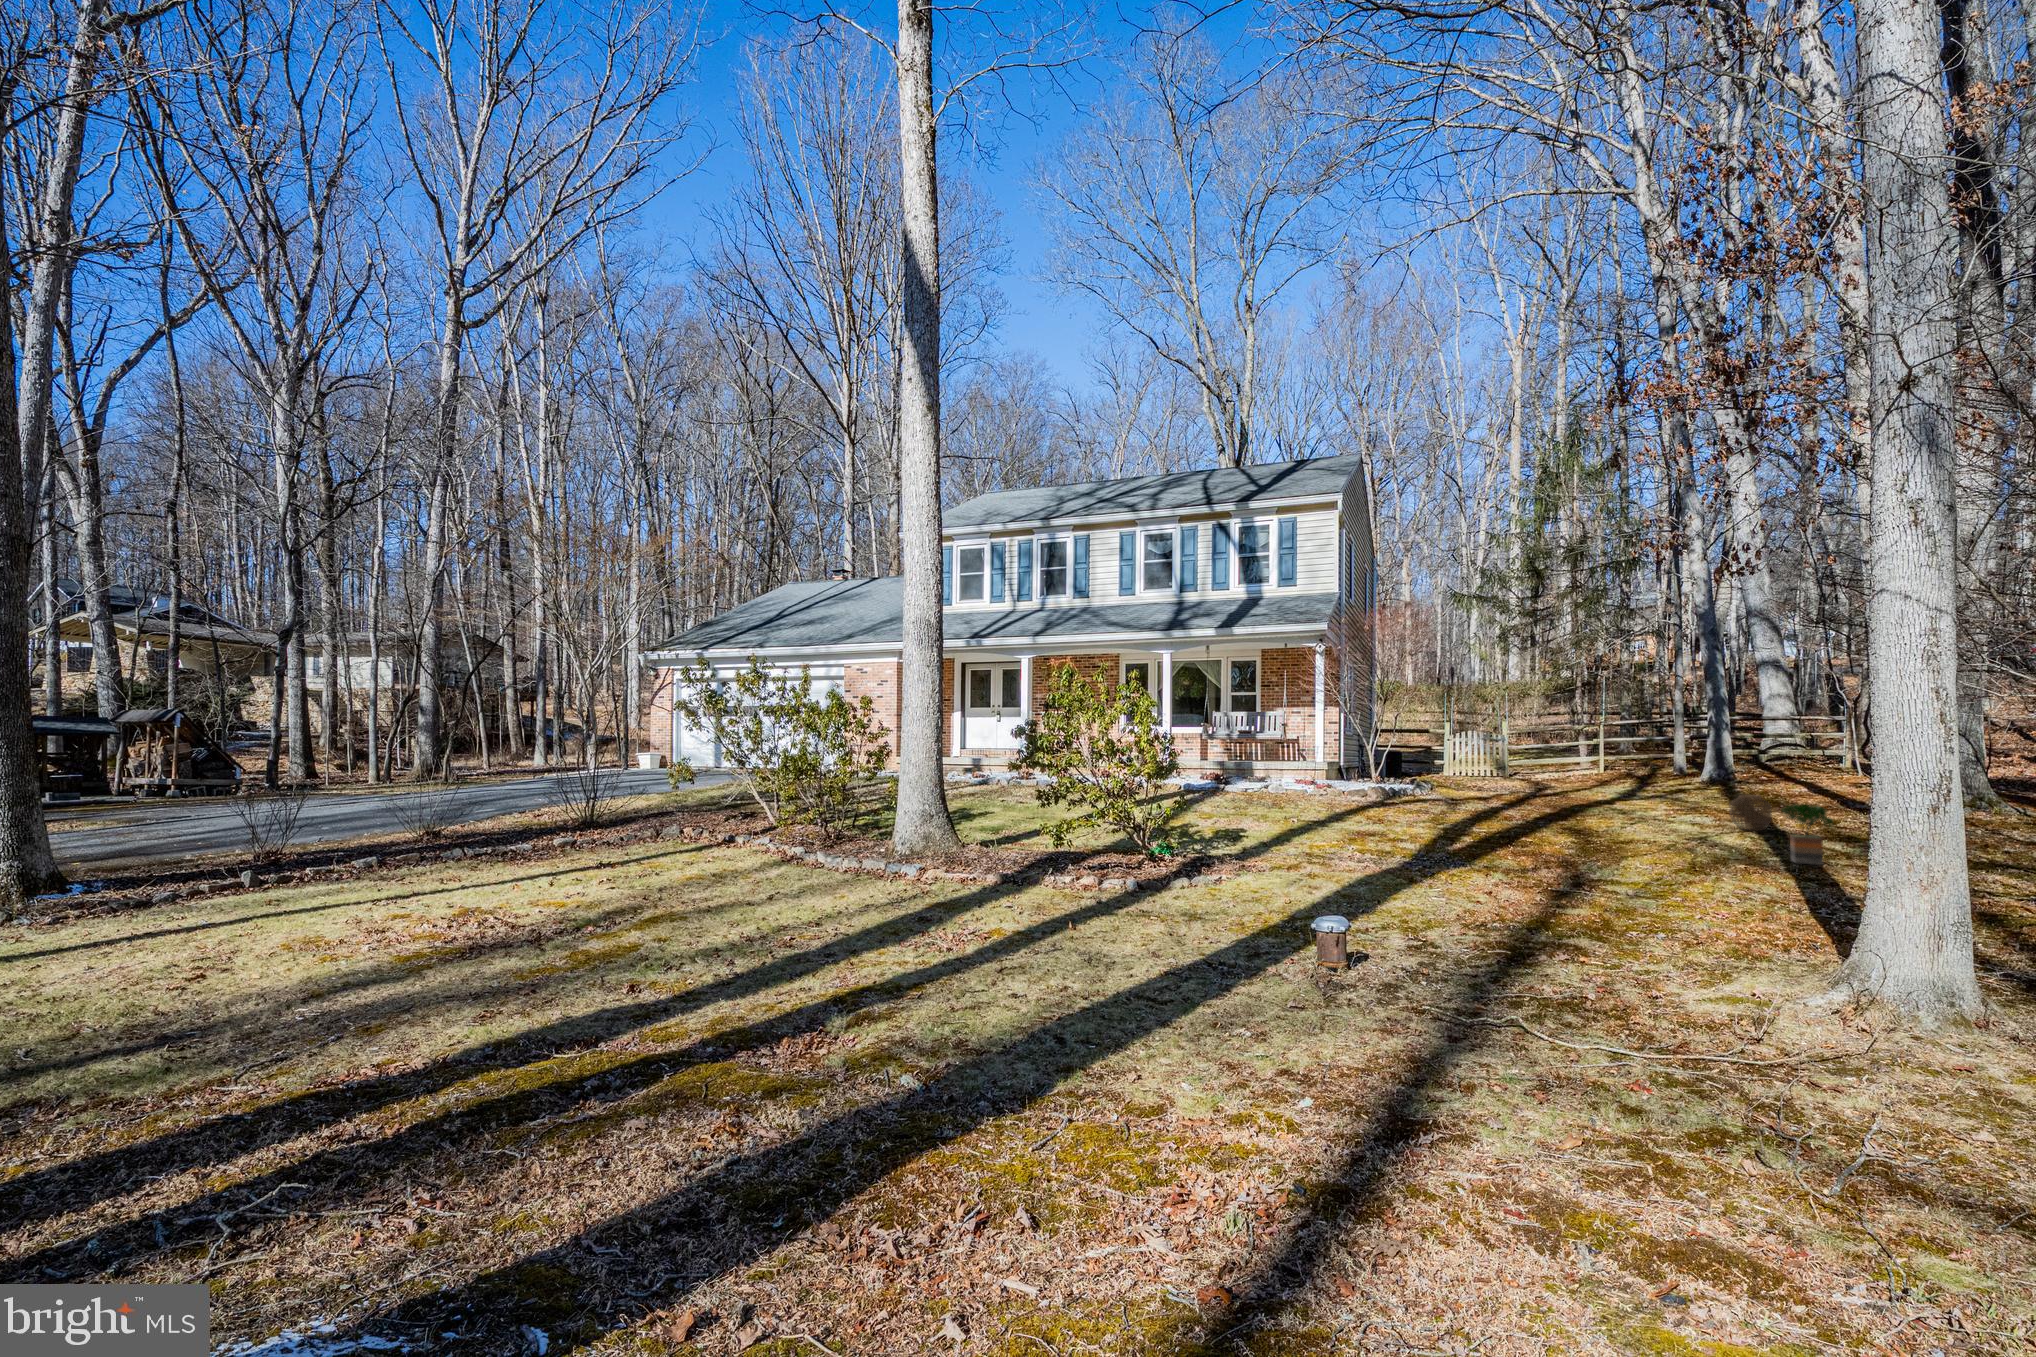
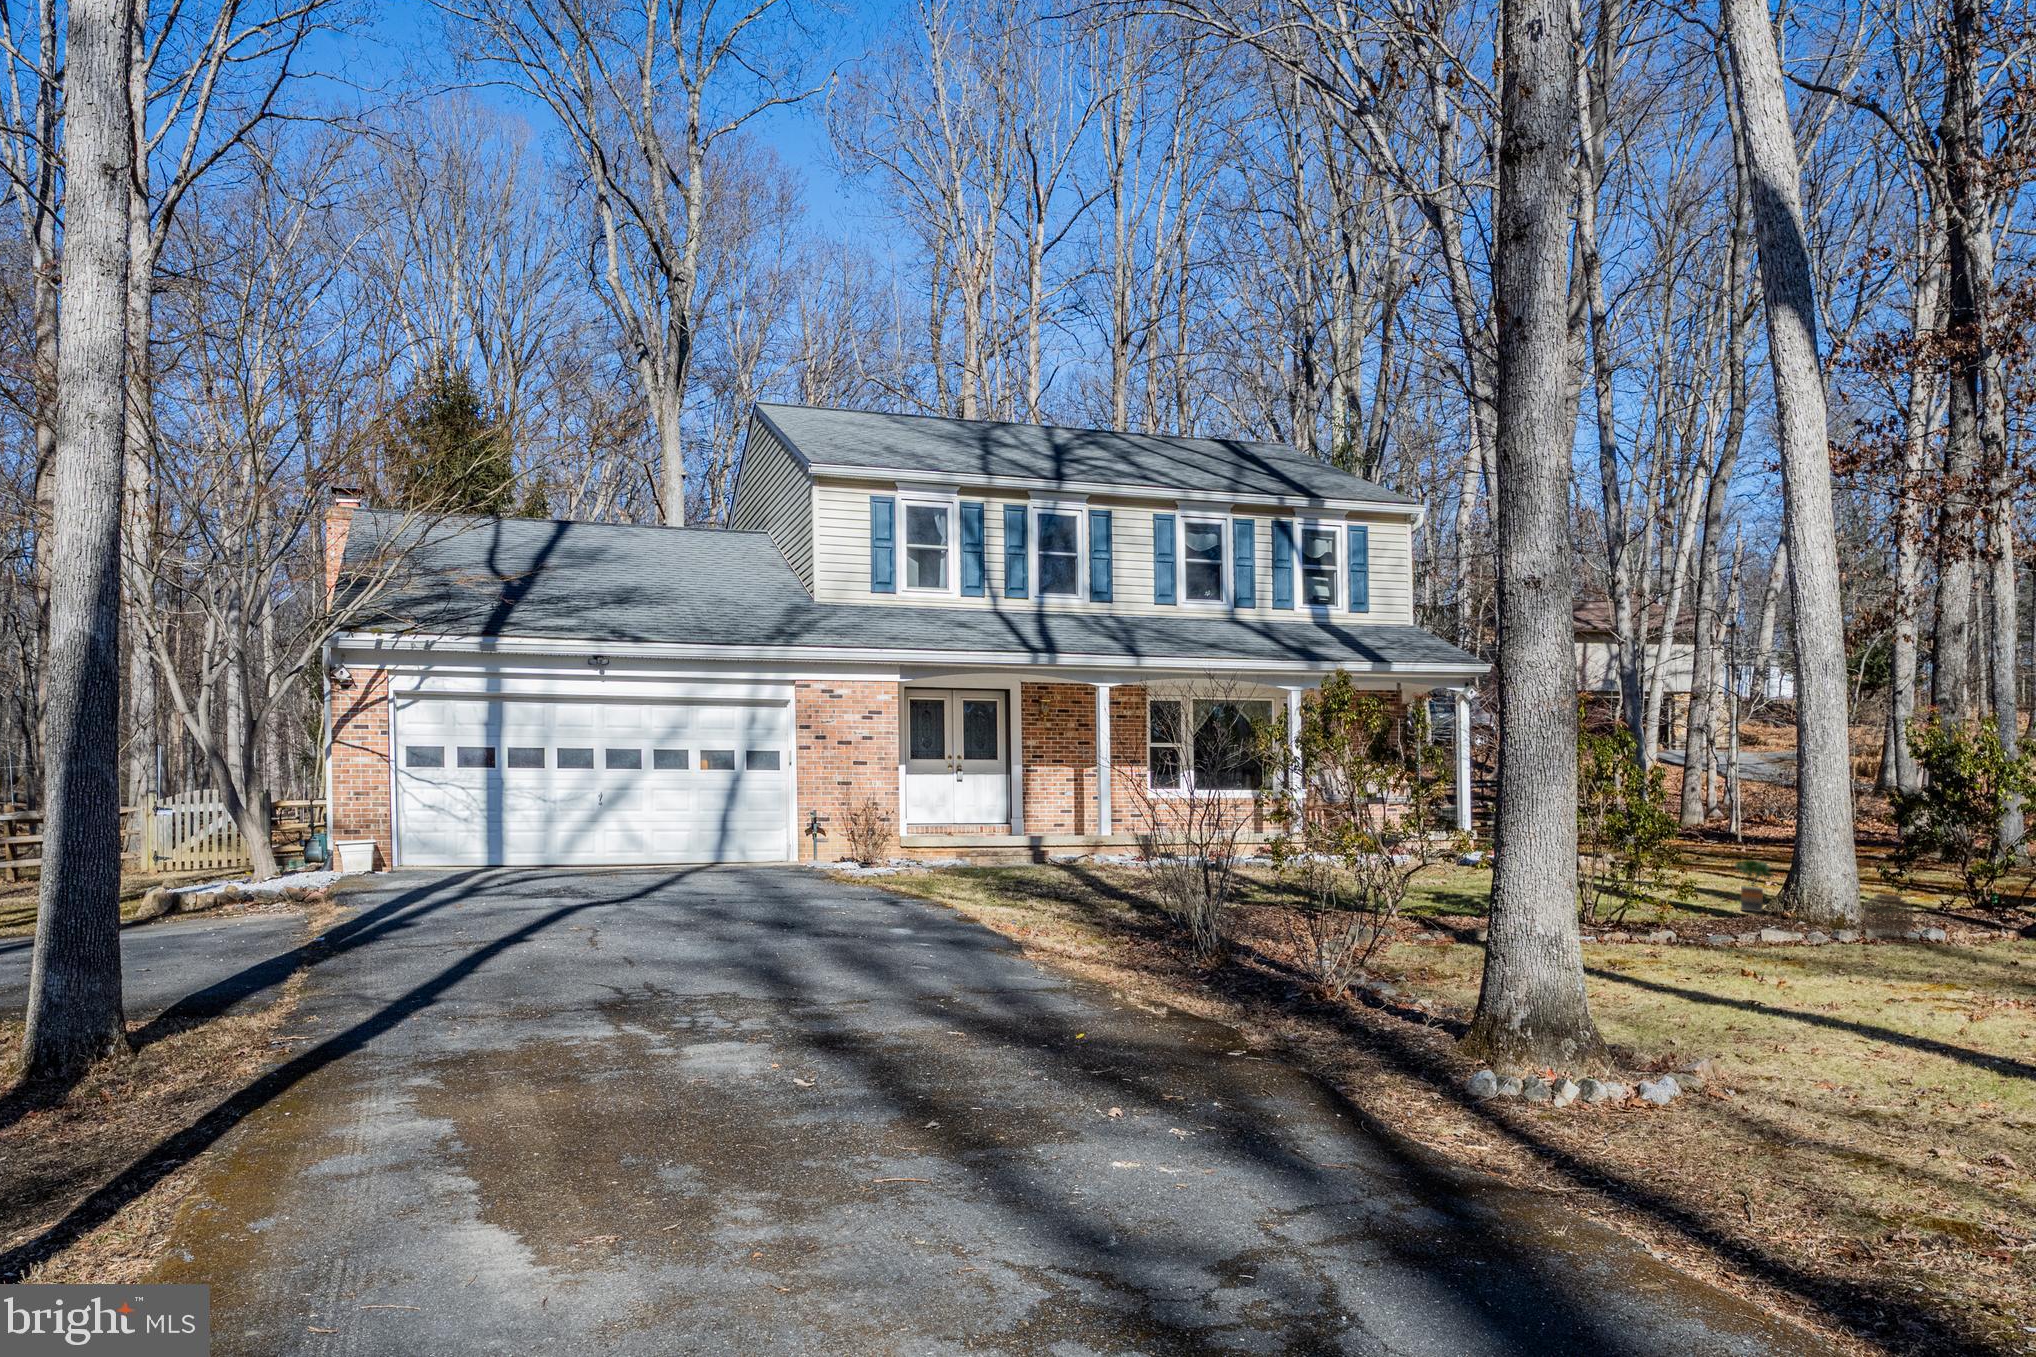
potted tree: present [1783,804,1833,865] -> present [1736,860,1773,912]

